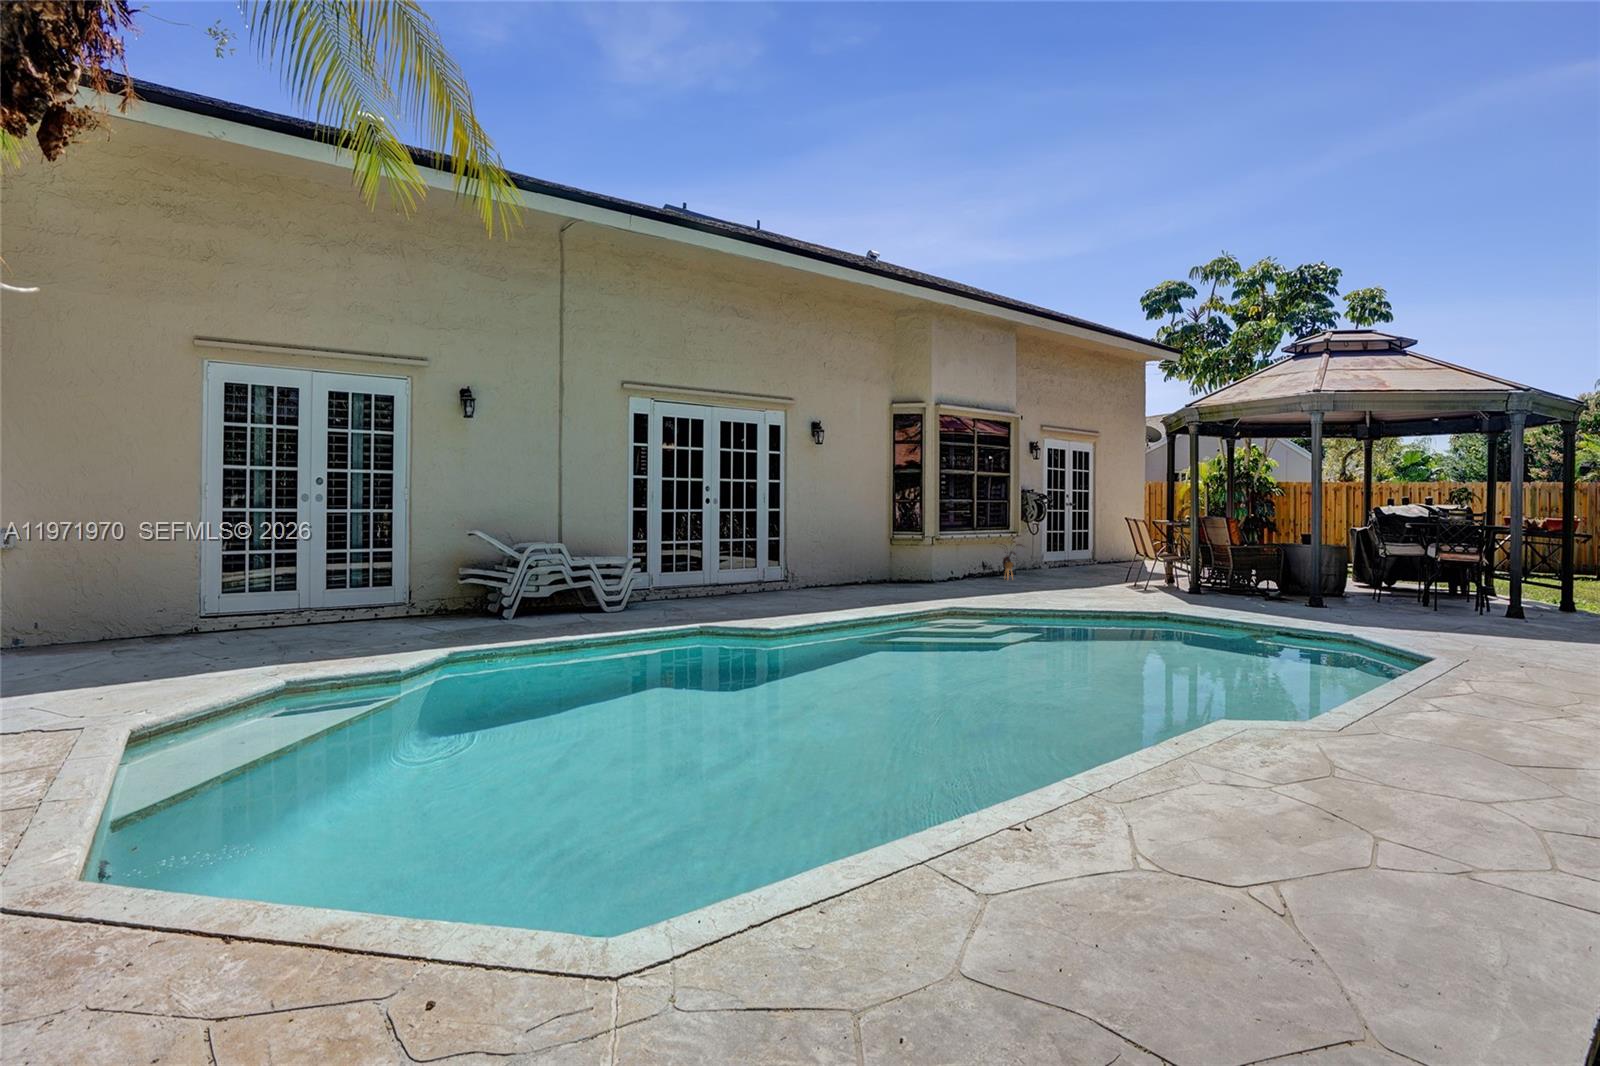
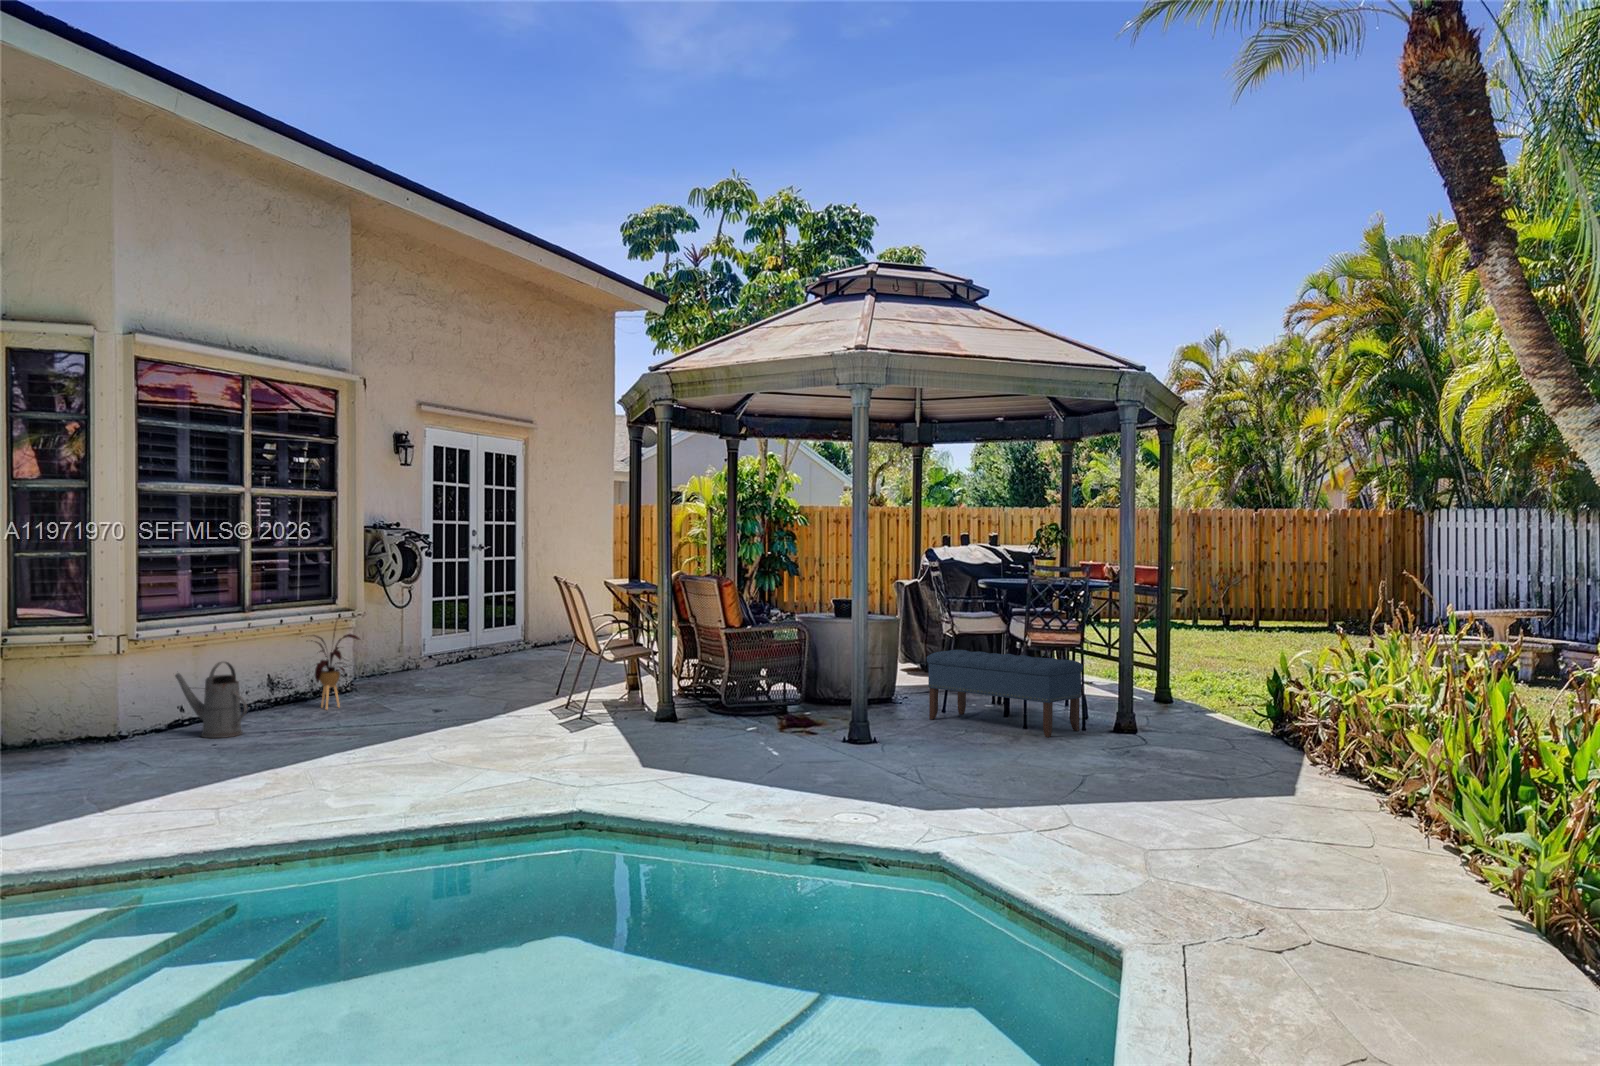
watering can: none [948,552,982,586] -> present [175,662,247,738]
bench: none [1359,562,1471,611] -> present [927,650,1083,737]

